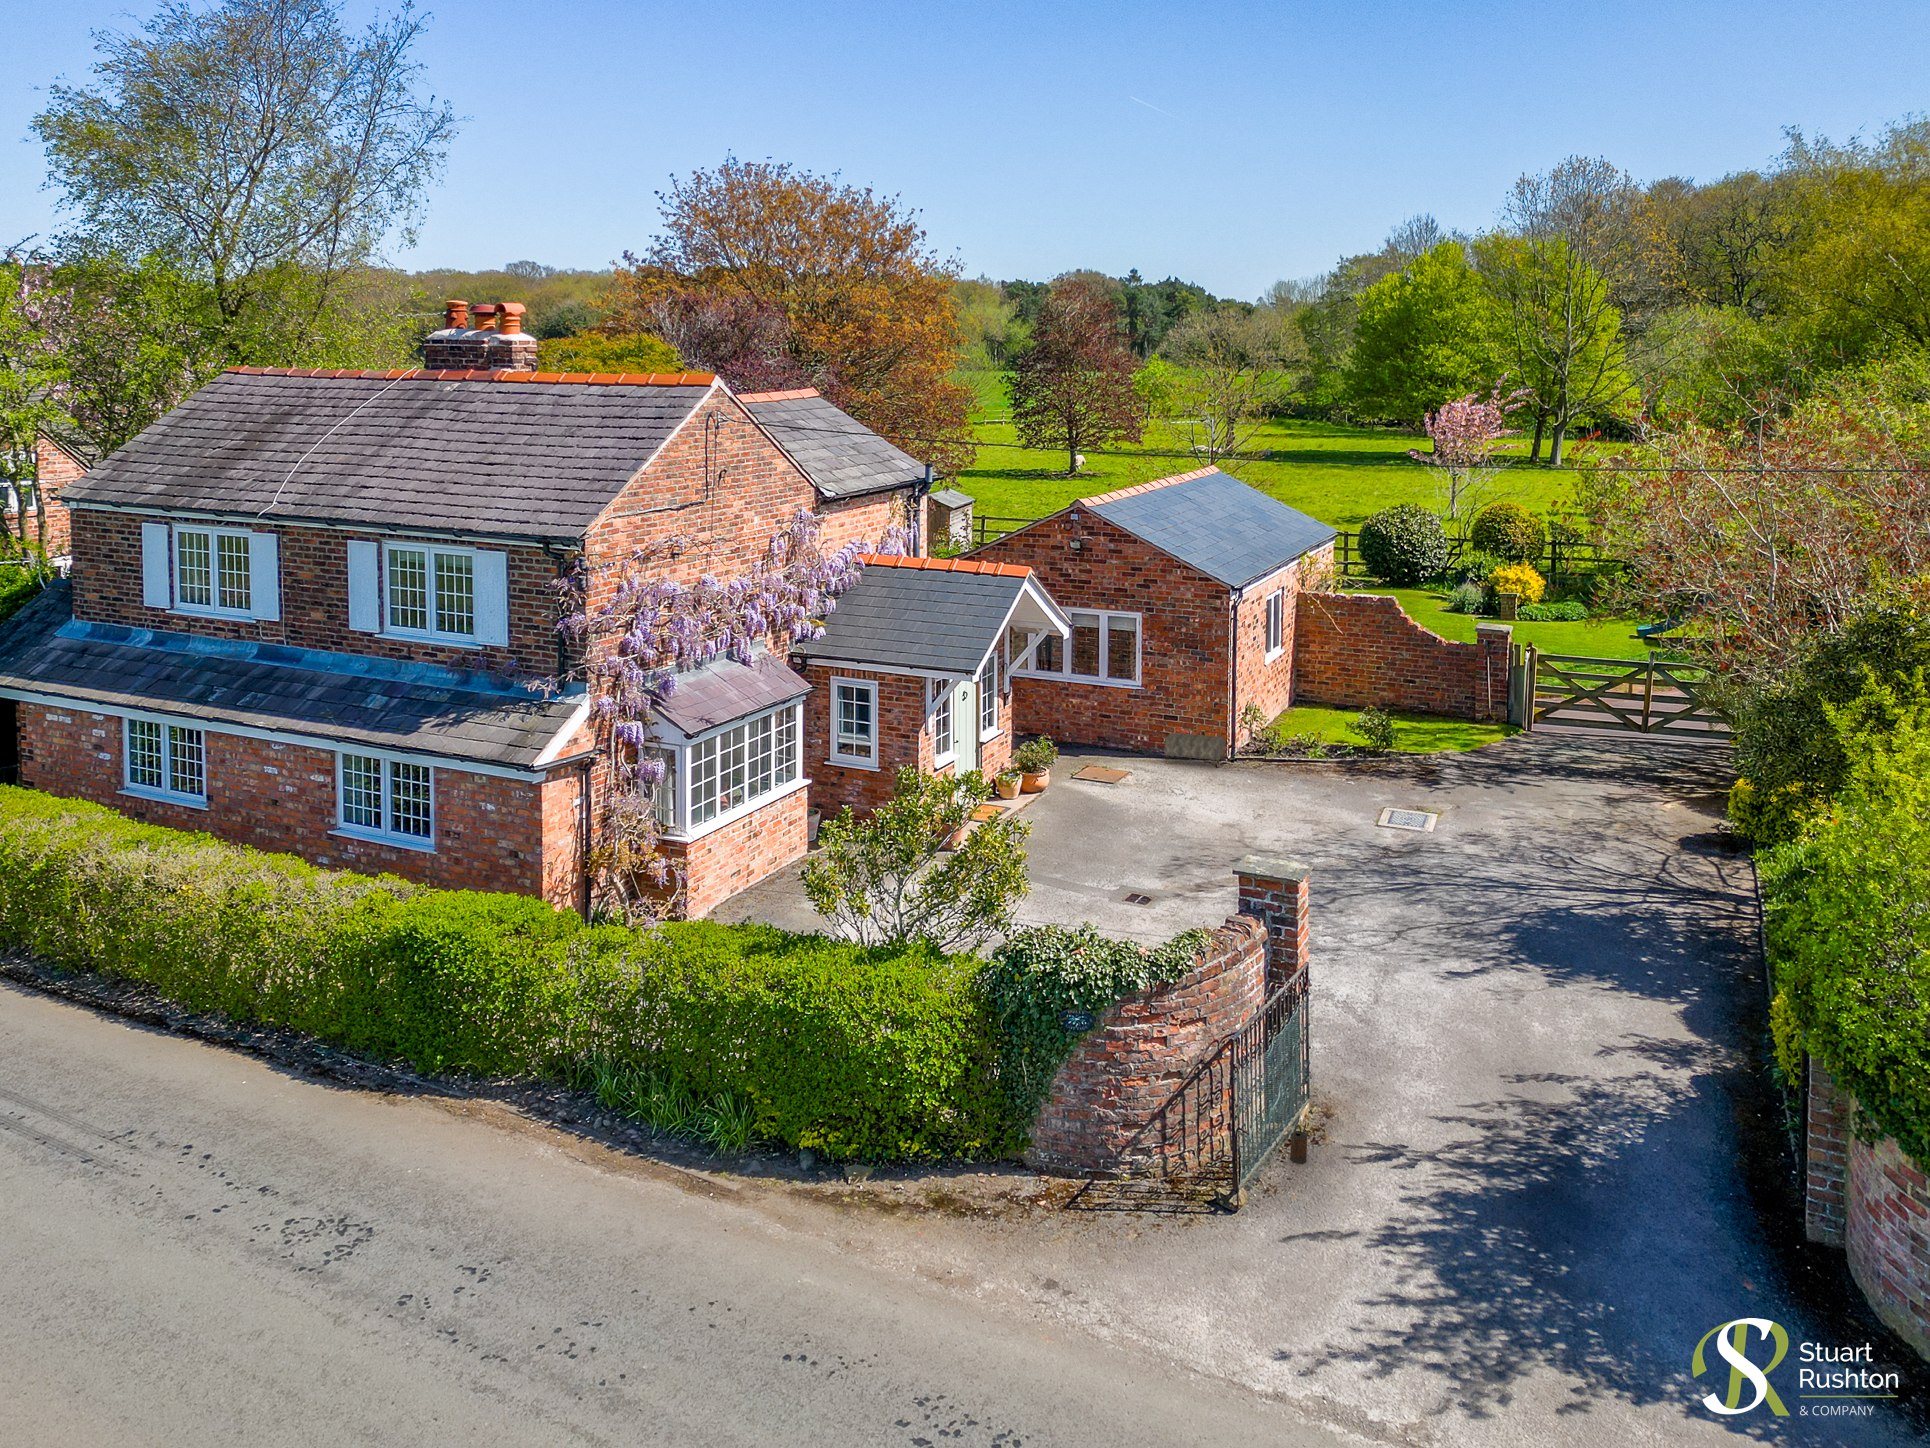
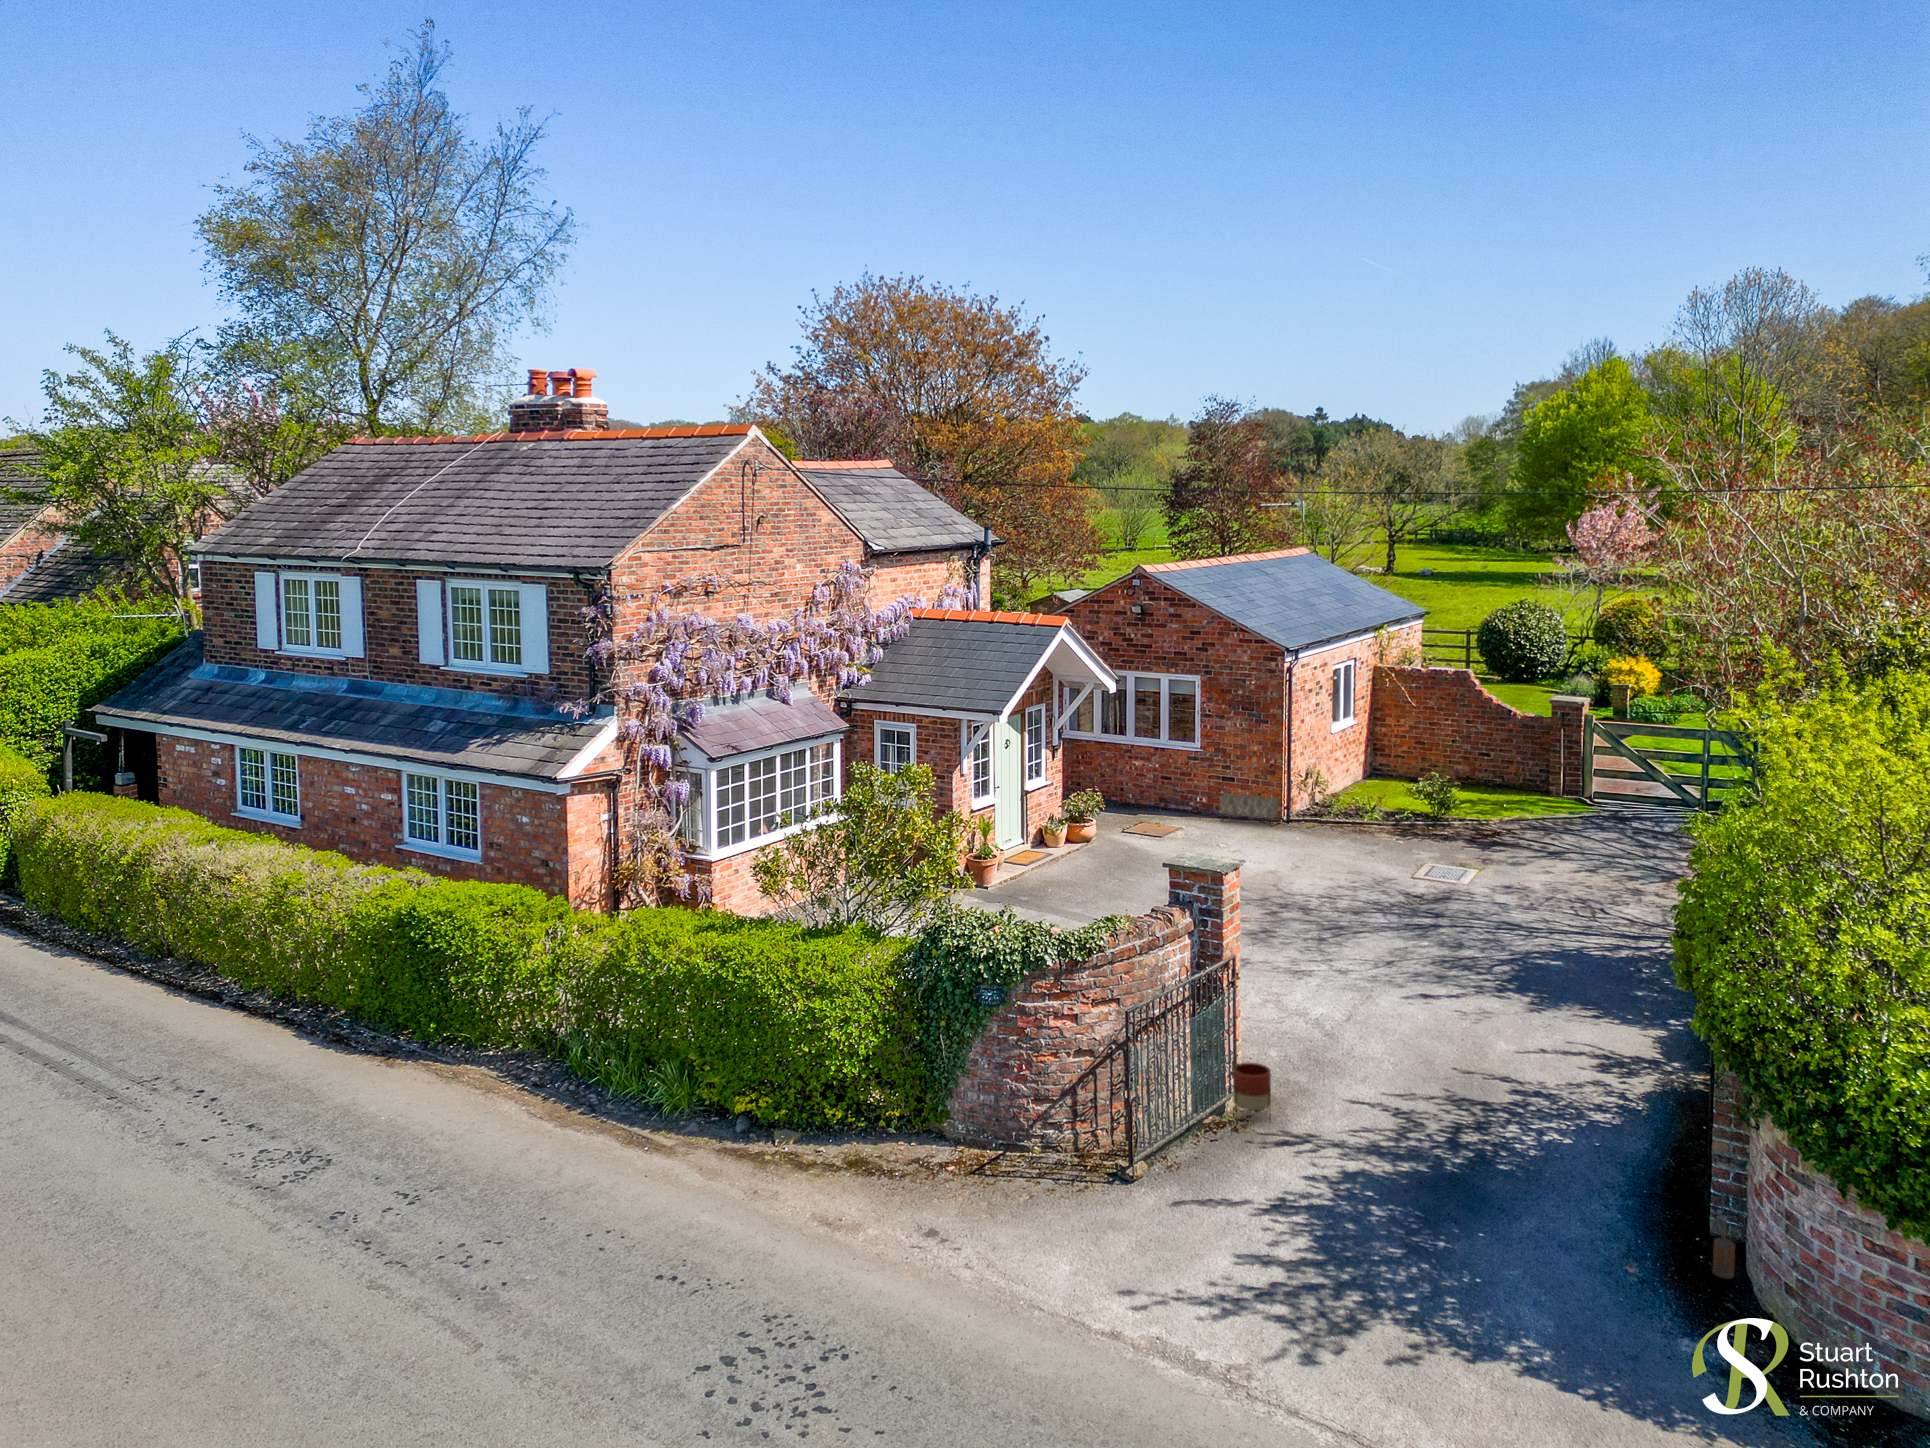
planter: none [1301,1067,1342,1127] -> present [1233,1063,1271,1110]
watering can: present [1290,1123,1307,1164] -> present [1712,1223,1735,1279]

